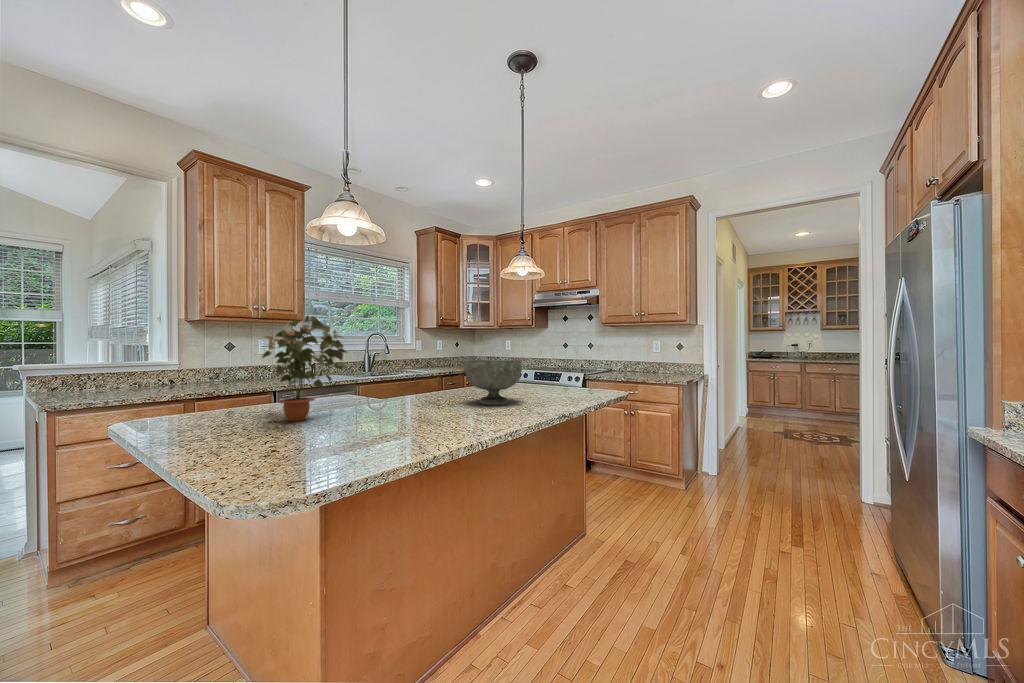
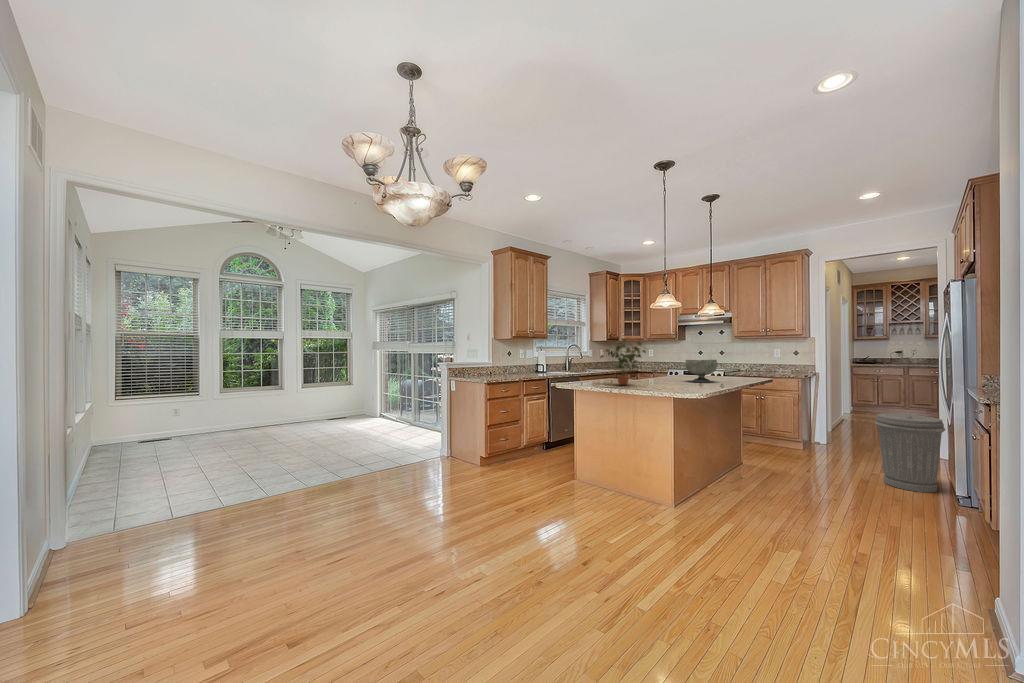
trash can: none [784,448,897,598] -> present [875,413,945,492]

